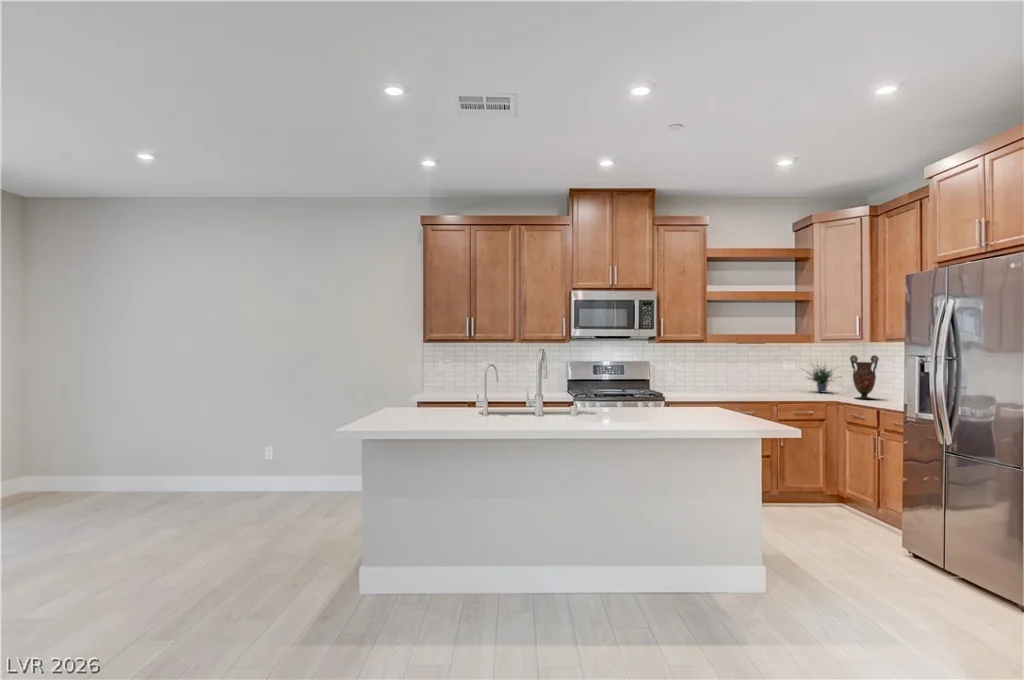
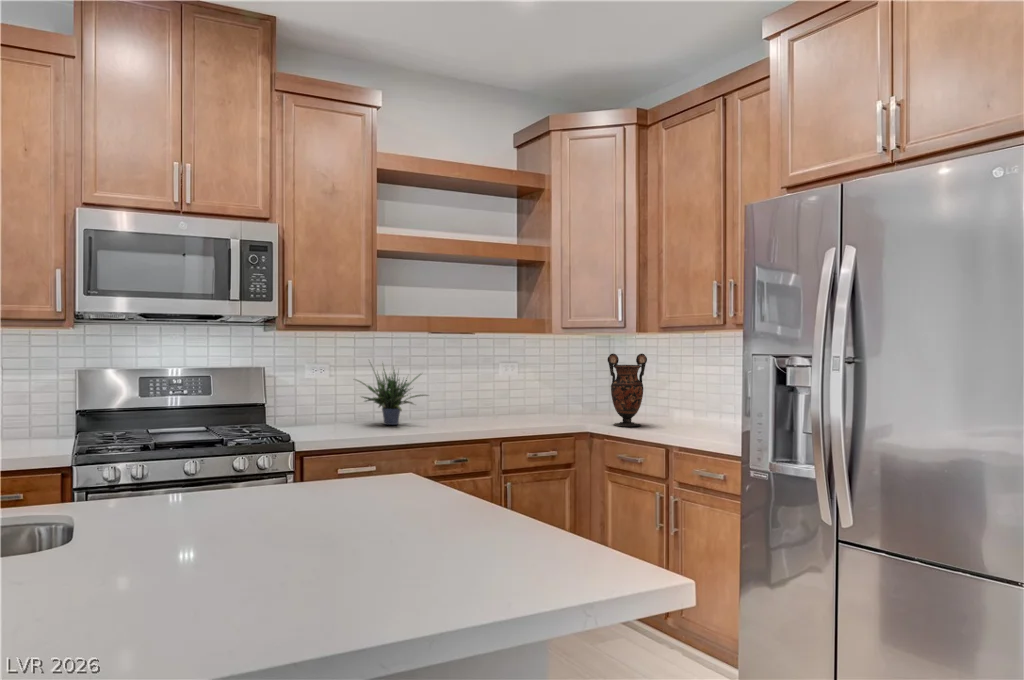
potted plant: present [807,366,833,392] -> present [357,369,428,425]

